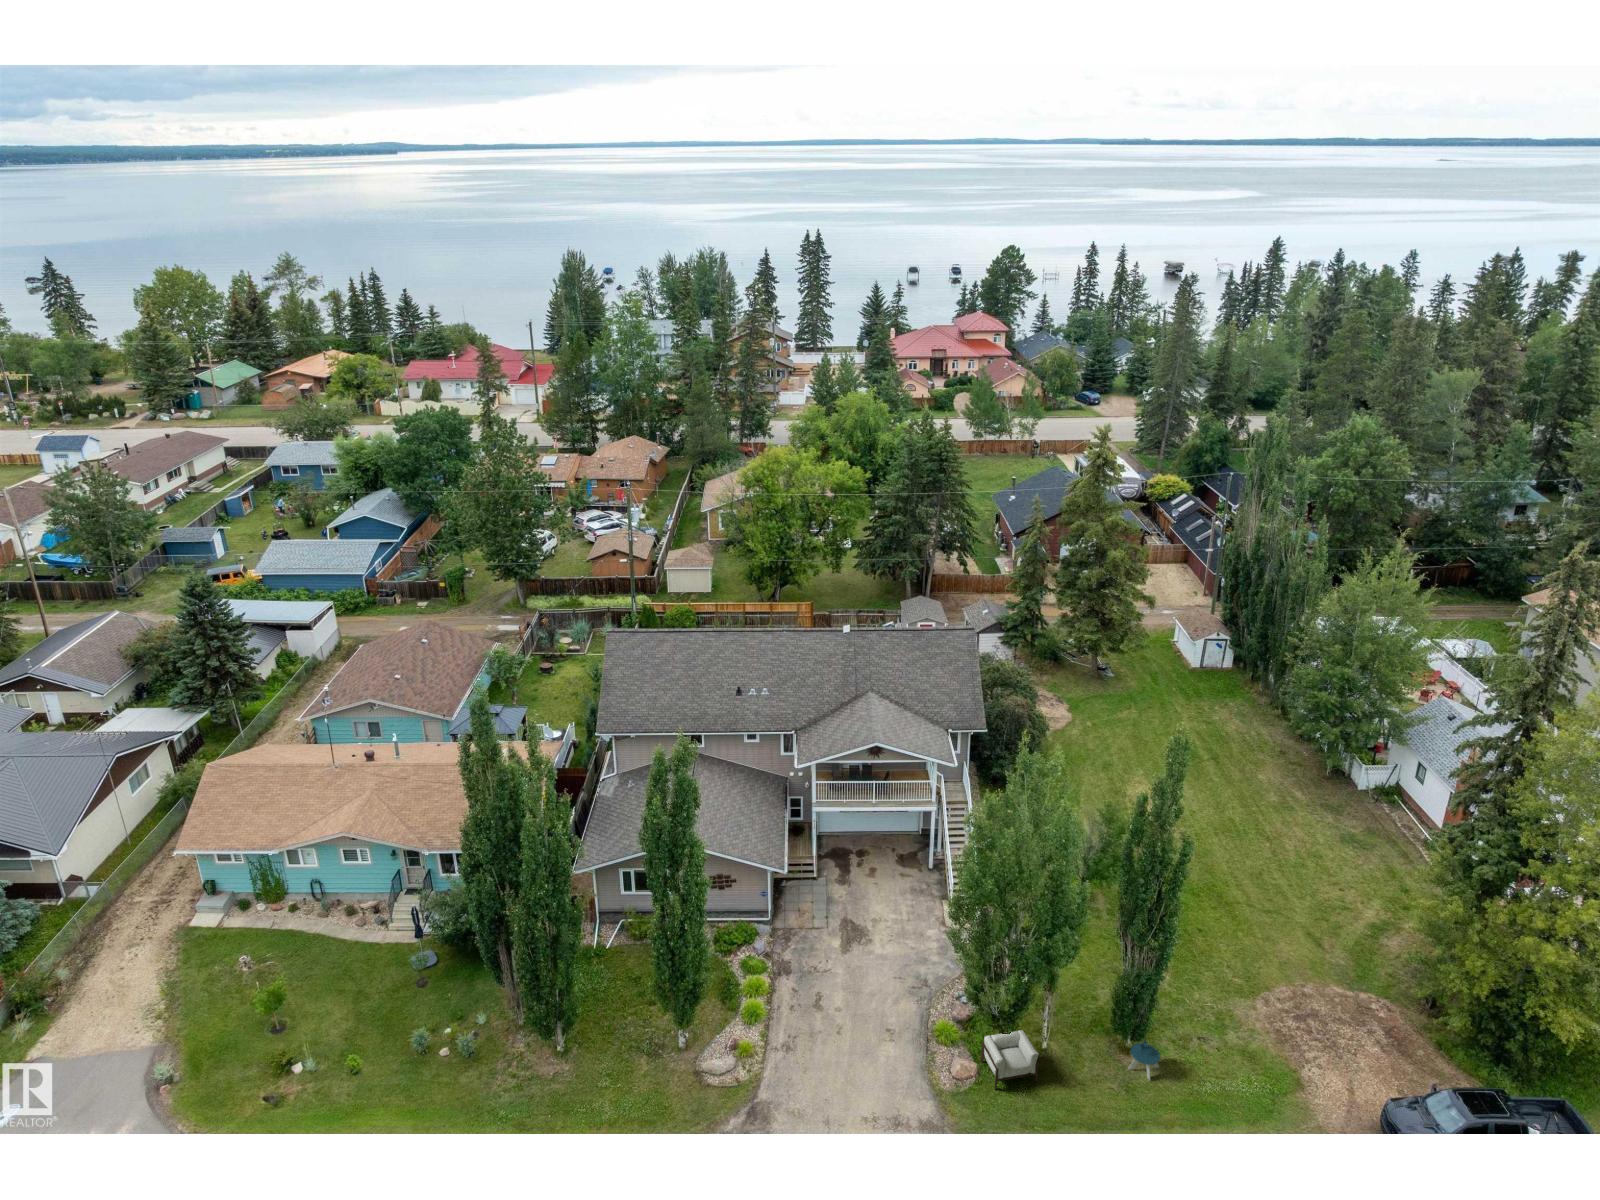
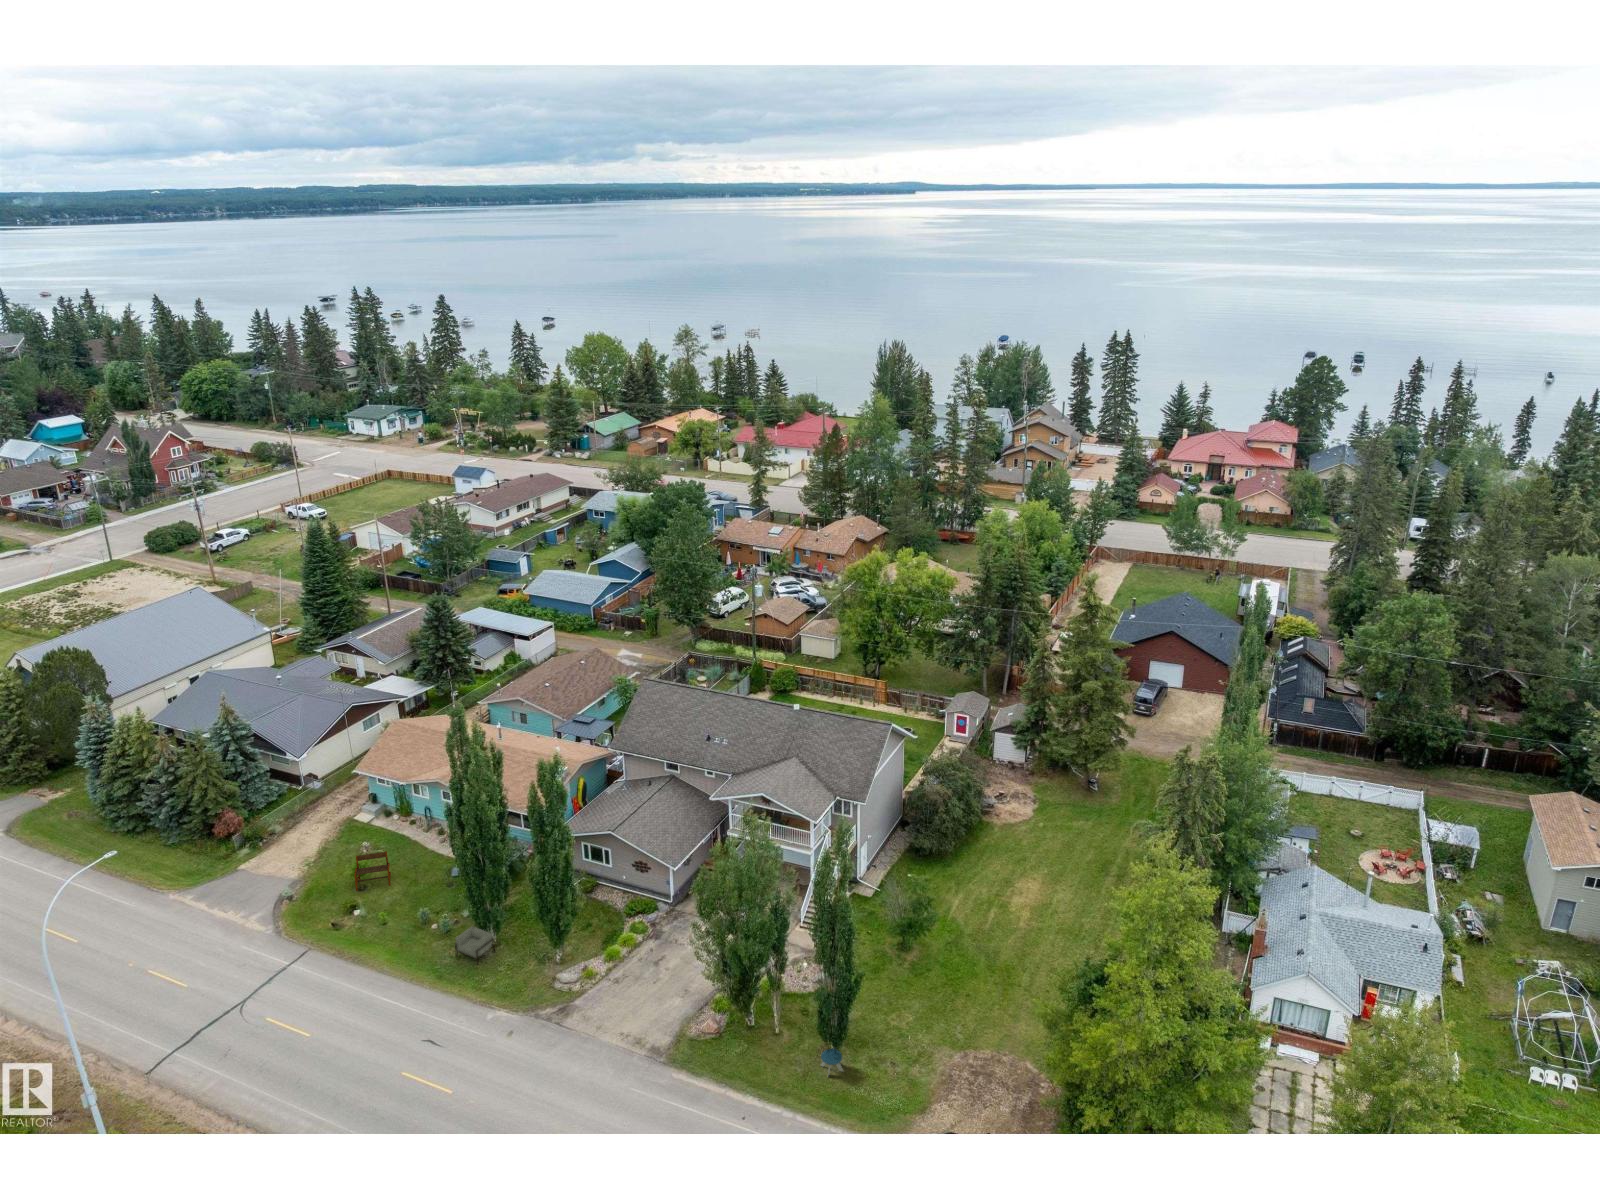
bench: none [266,960,333,1035] -> present [354,851,391,891]
armchair: present [981,1030,1039,1089] -> present [455,927,495,961]

